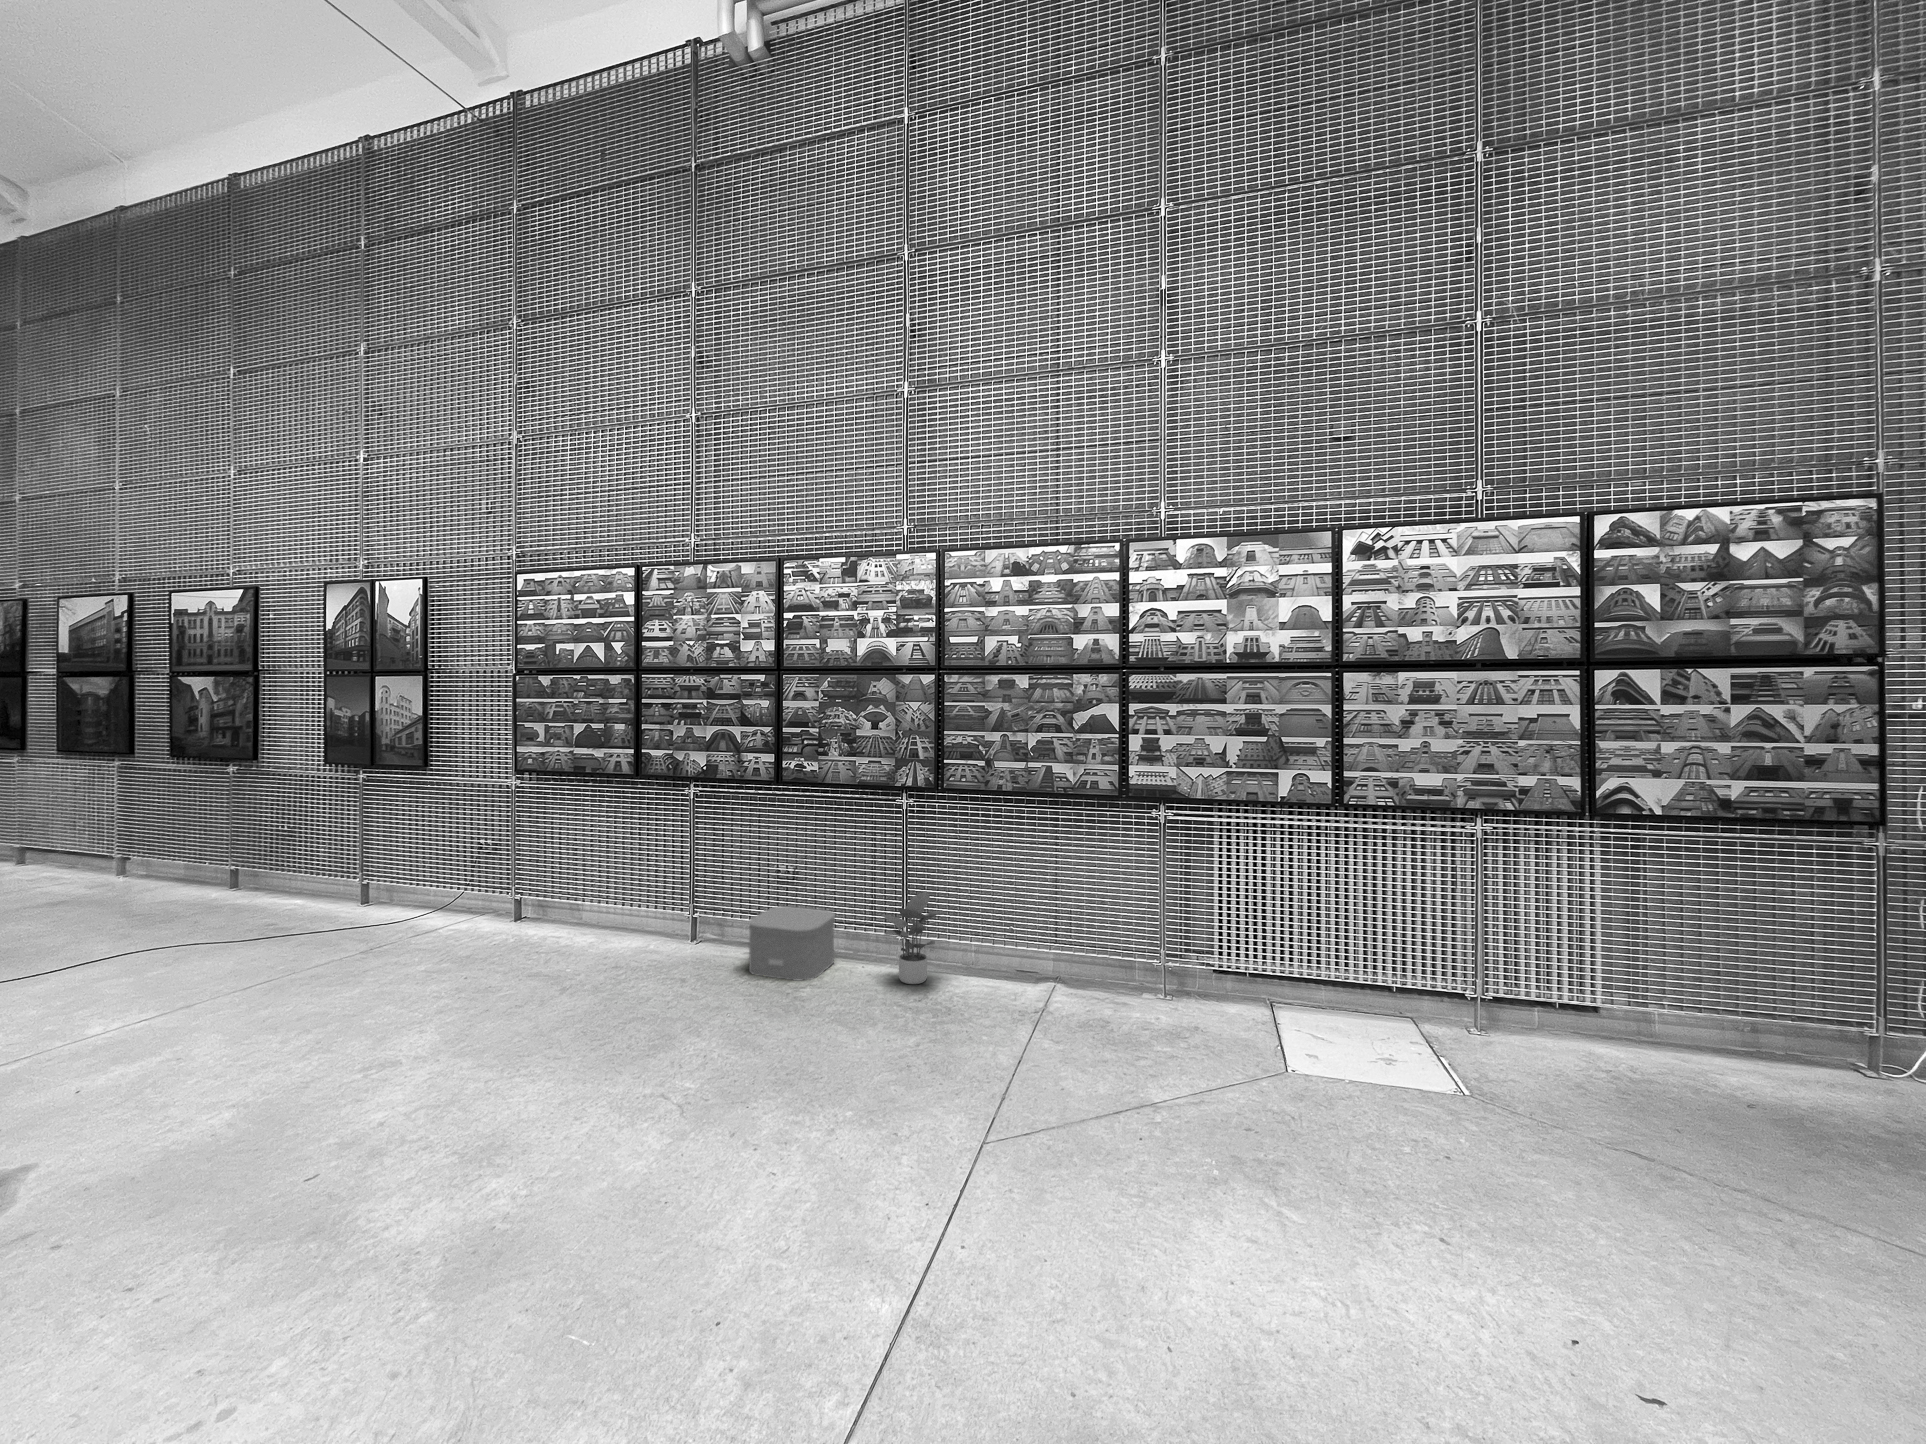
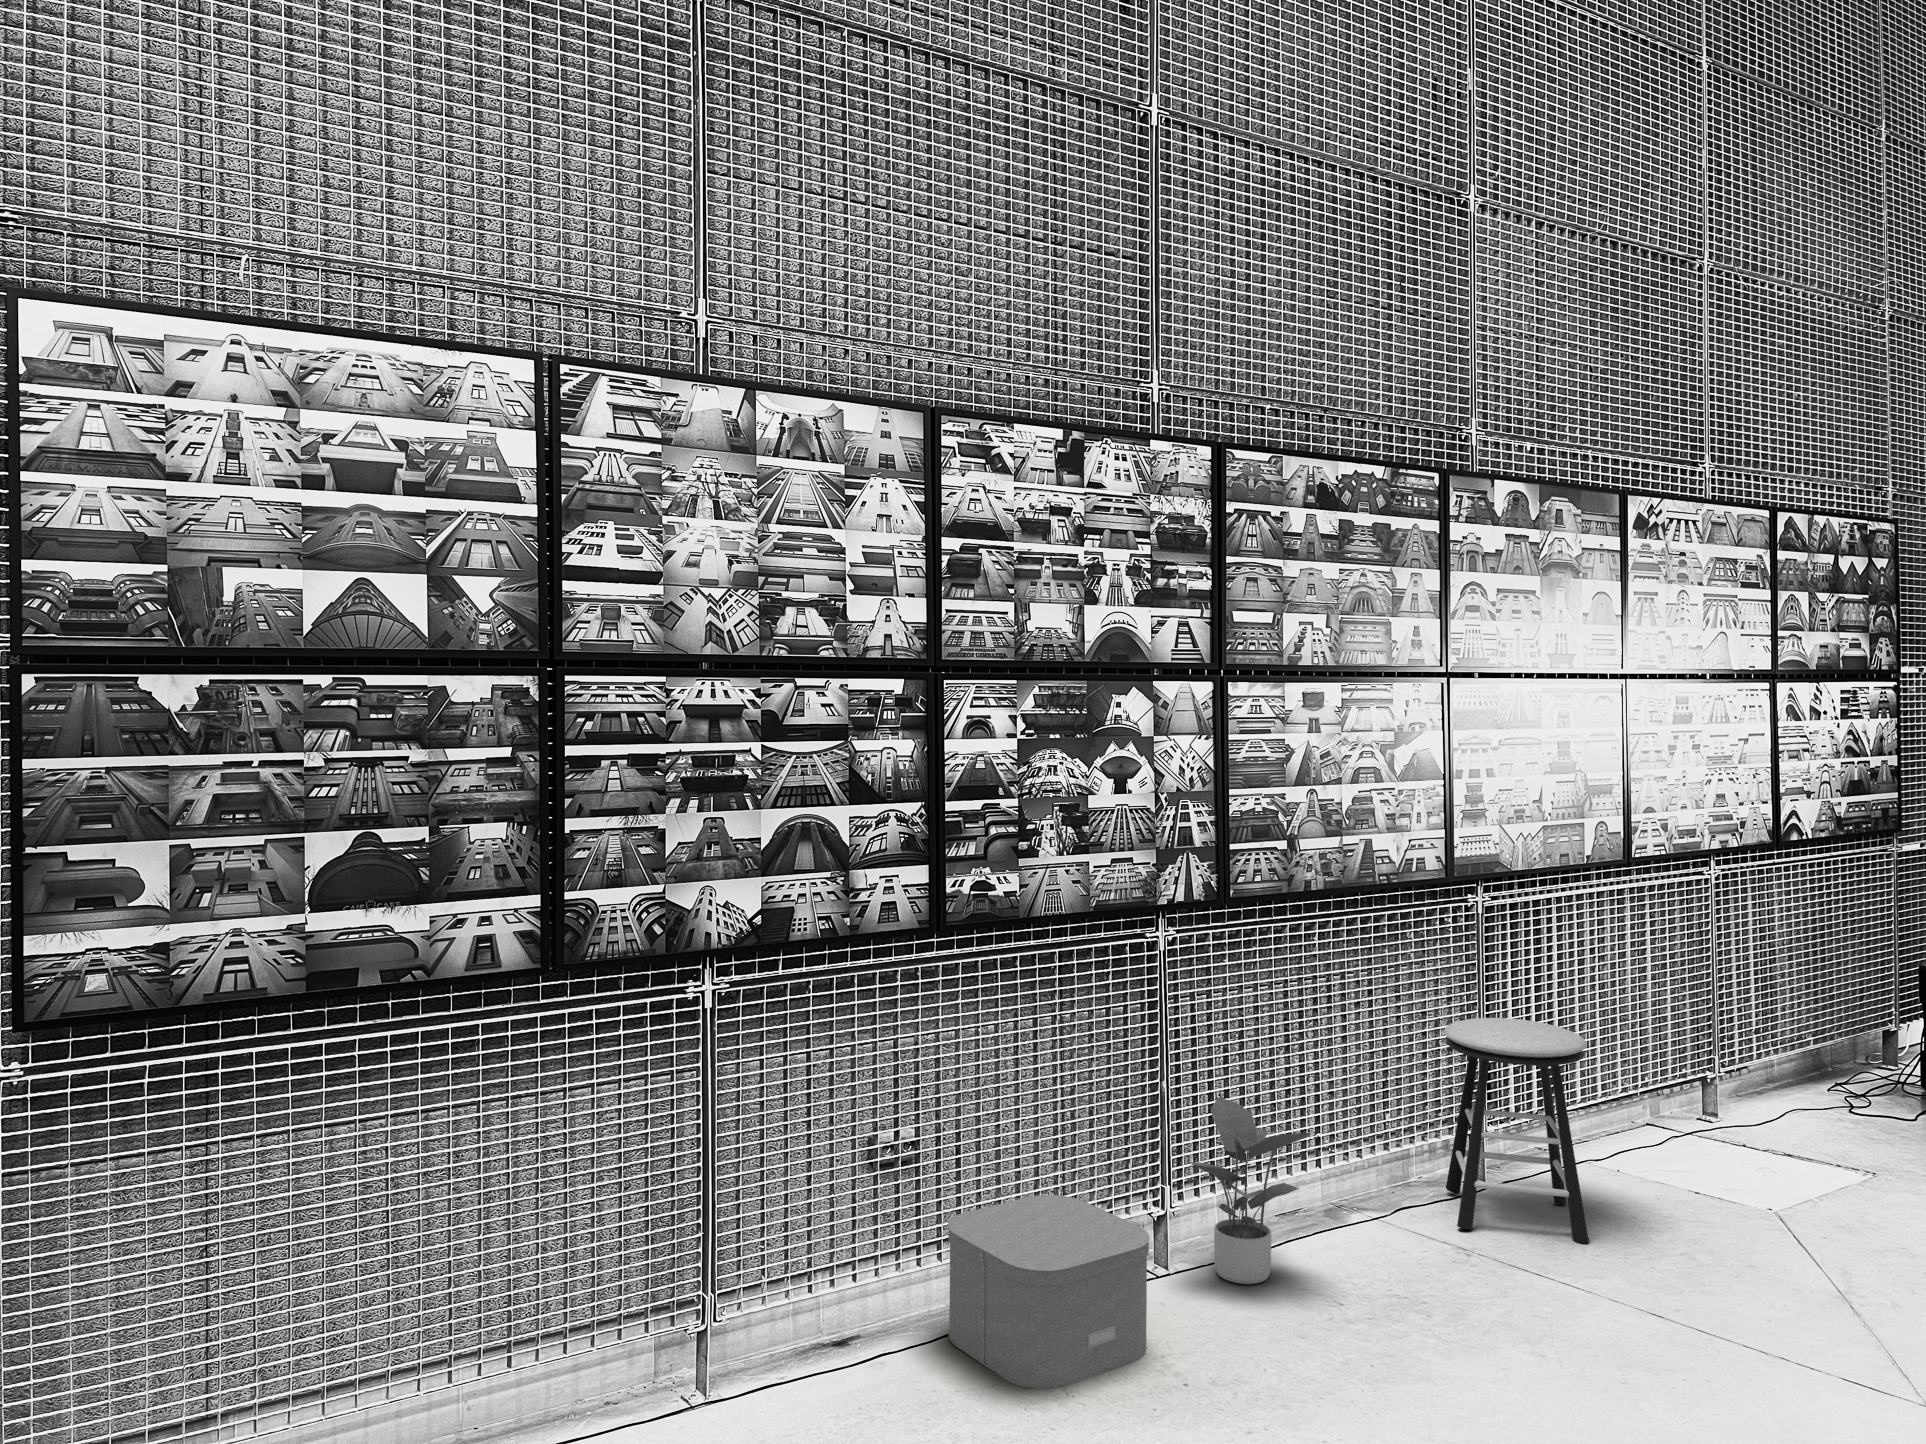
stool: none [1055,890,1157,1035] -> present [1444,1018,1589,1243]

